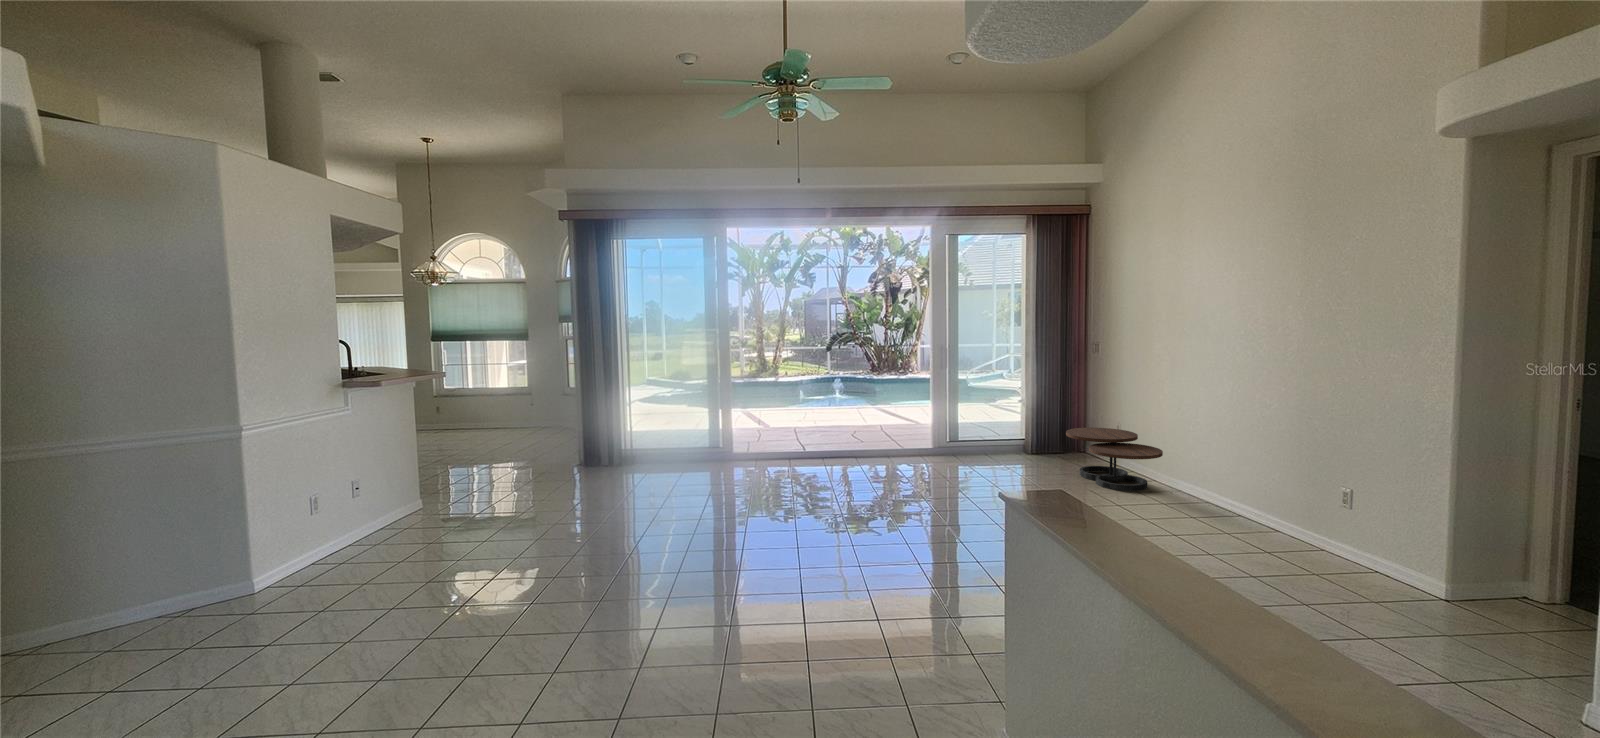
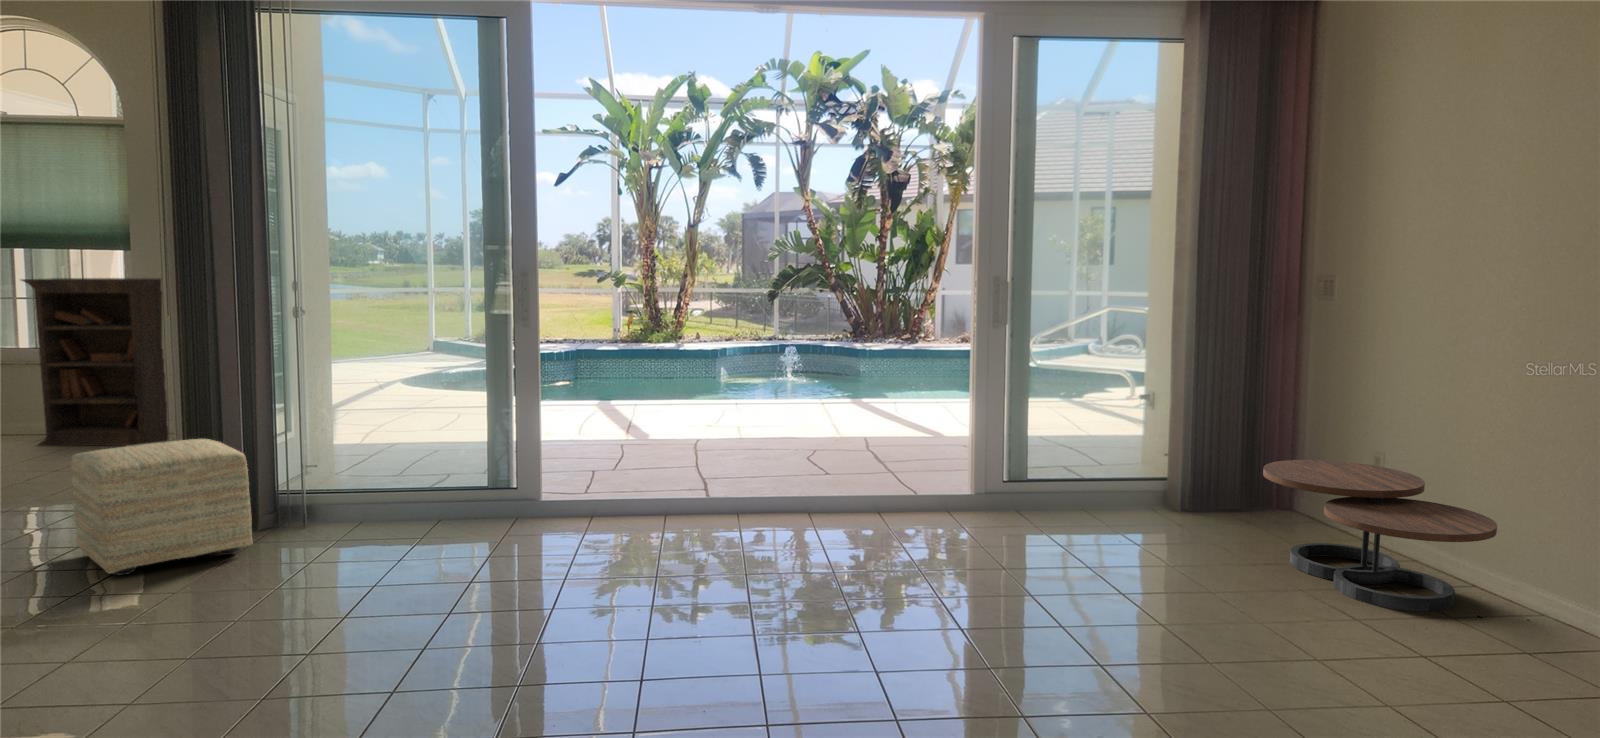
bookcase: none [470,353,544,436] -> present [22,278,174,446]
ottoman: none [537,428,613,485] -> present [71,439,252,575]

